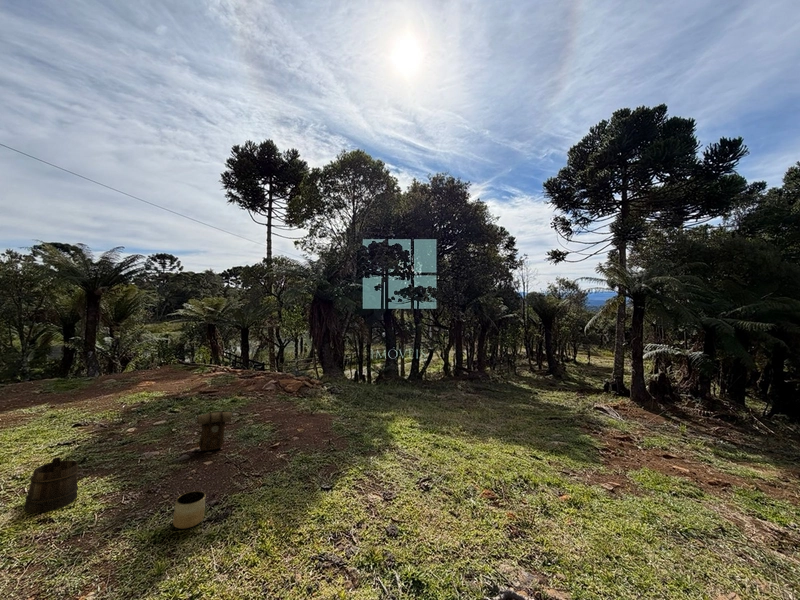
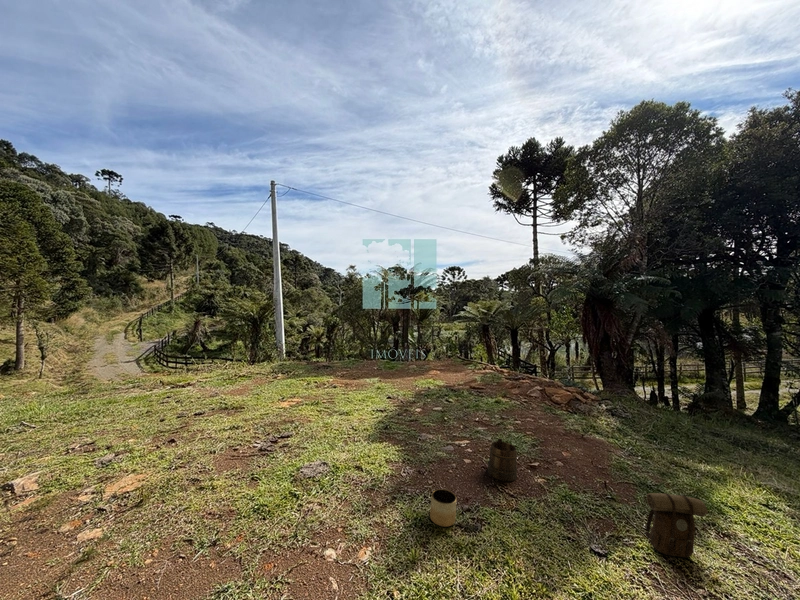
backpack: present [198,412,232,451] -> present [644,493,708,558]
bucket: present [24,457,79,513] -> present [487,439,517,481]

